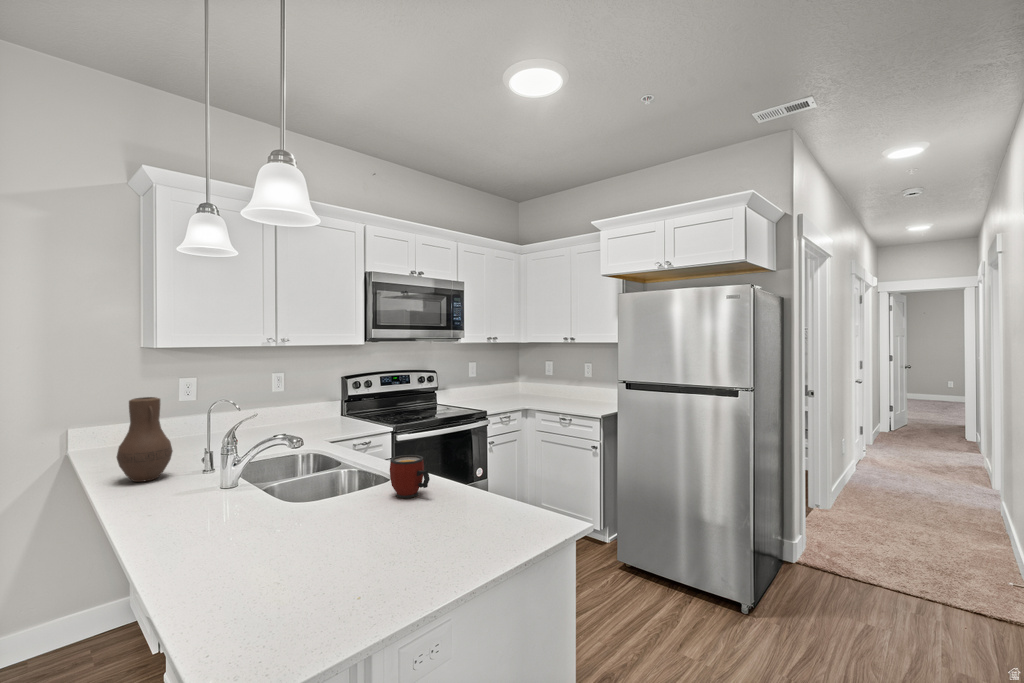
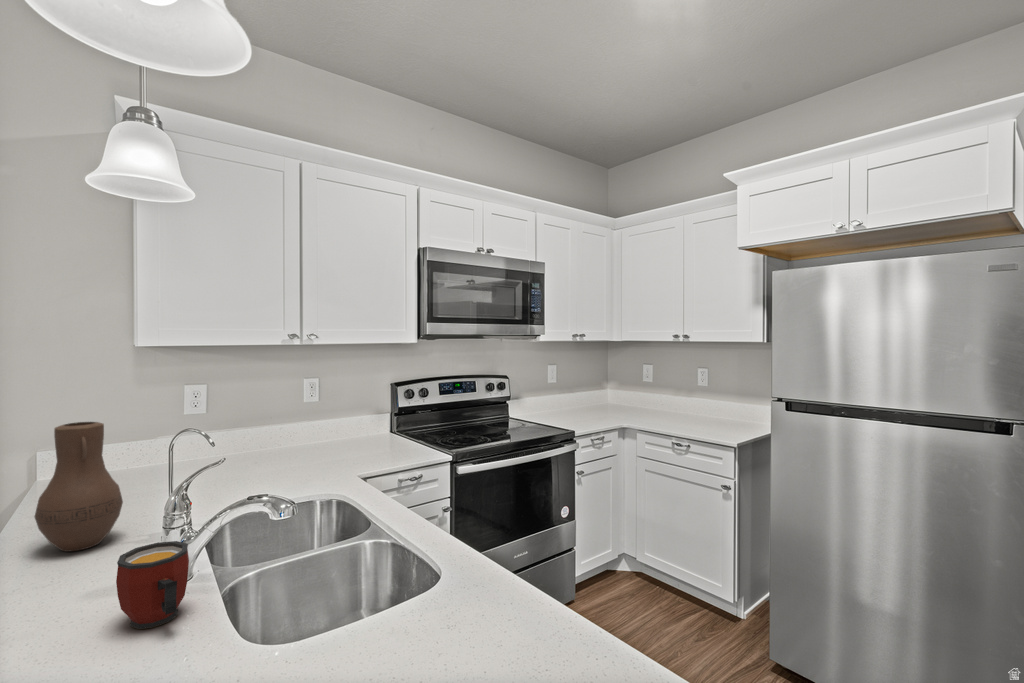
mug: present [390,455,430,498] -> present [116,541,189,629]

